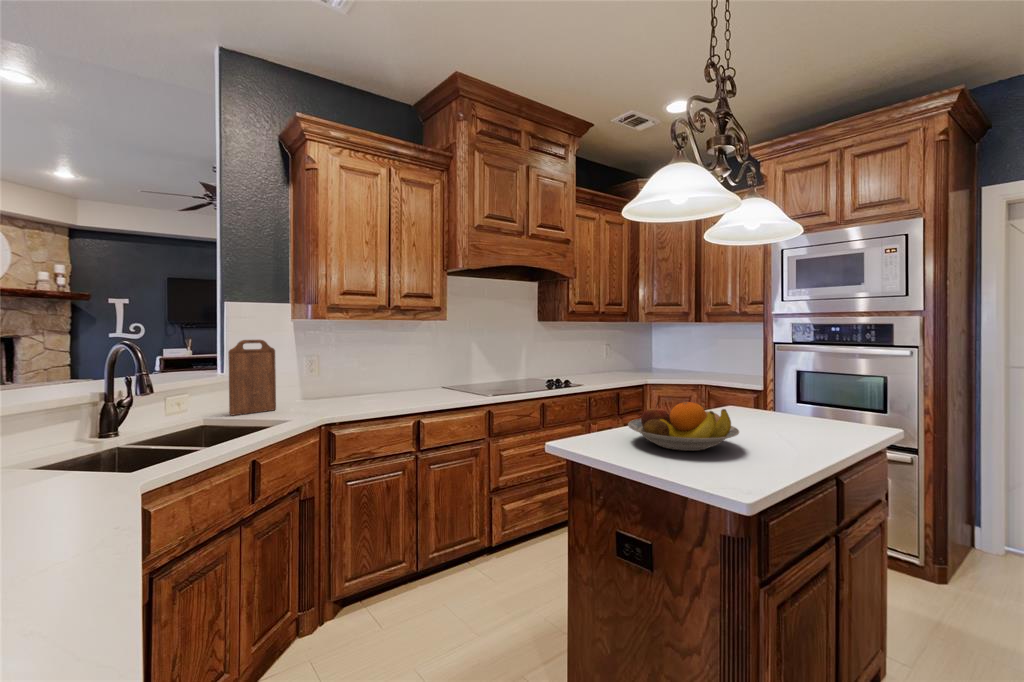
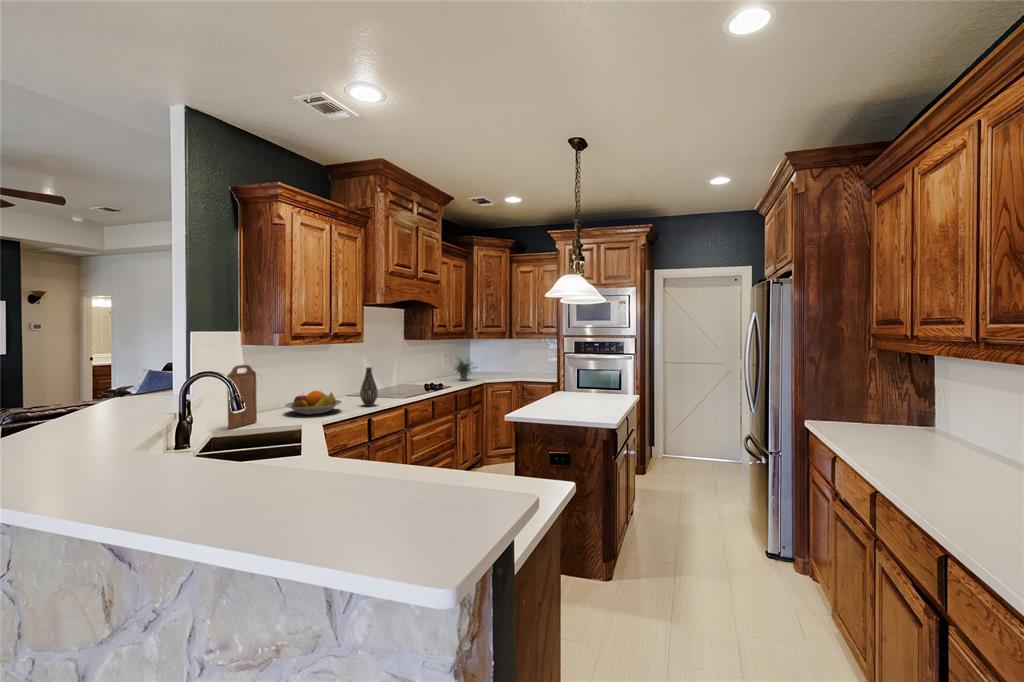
potted plant: none [597,339,642,378] -> present [455,359,475,380]
vase: none [422,351,445,402] -> present [360,367,378,406]
fruit bowl: present [628,402,739,451] -> present [285,391,342,415]

